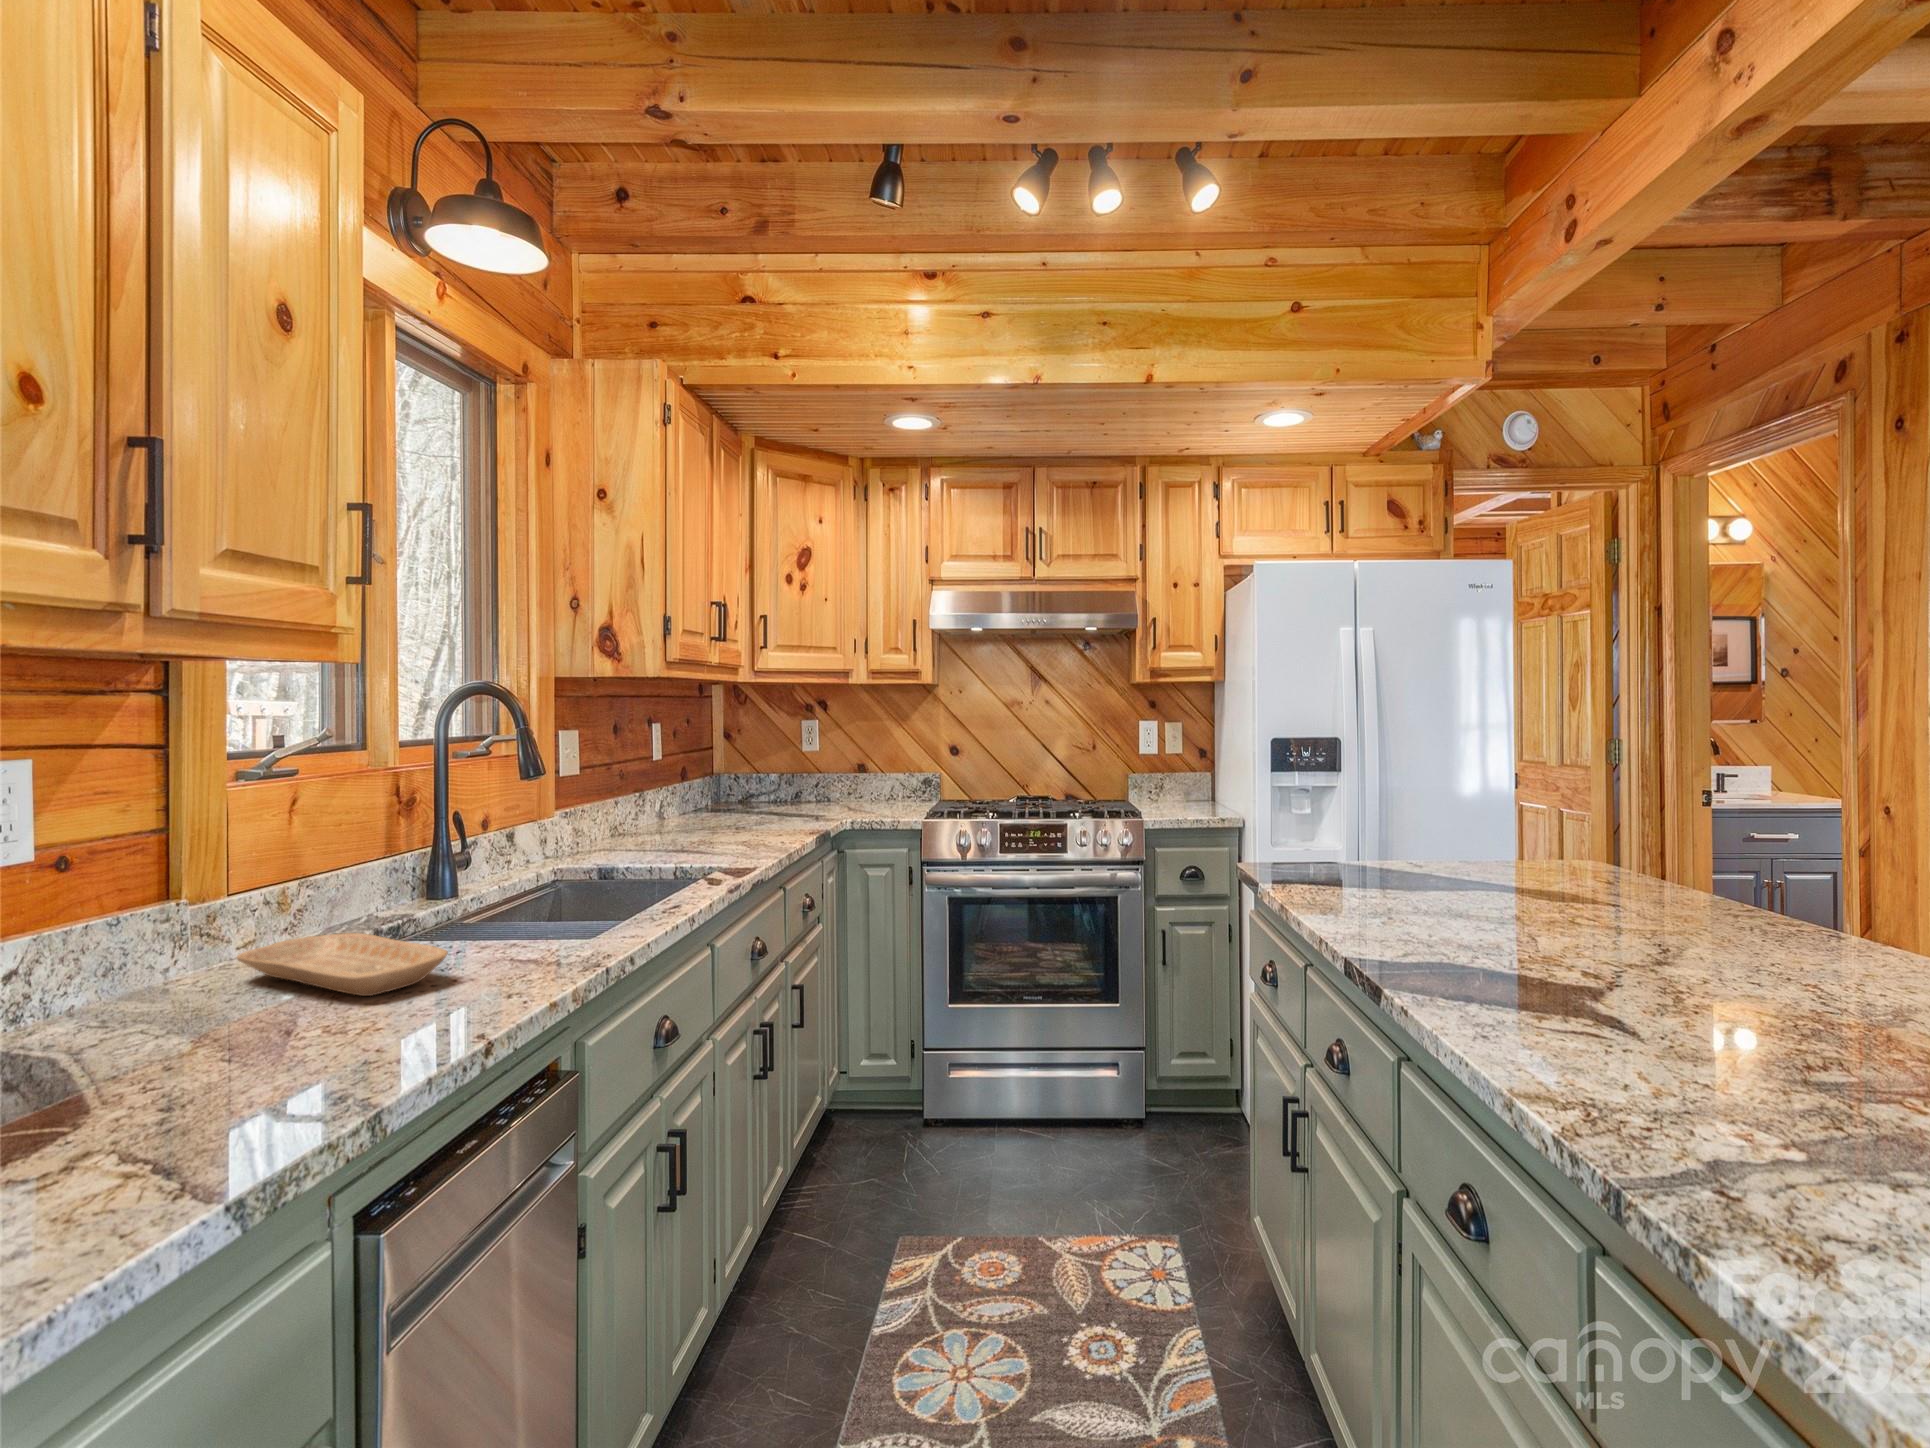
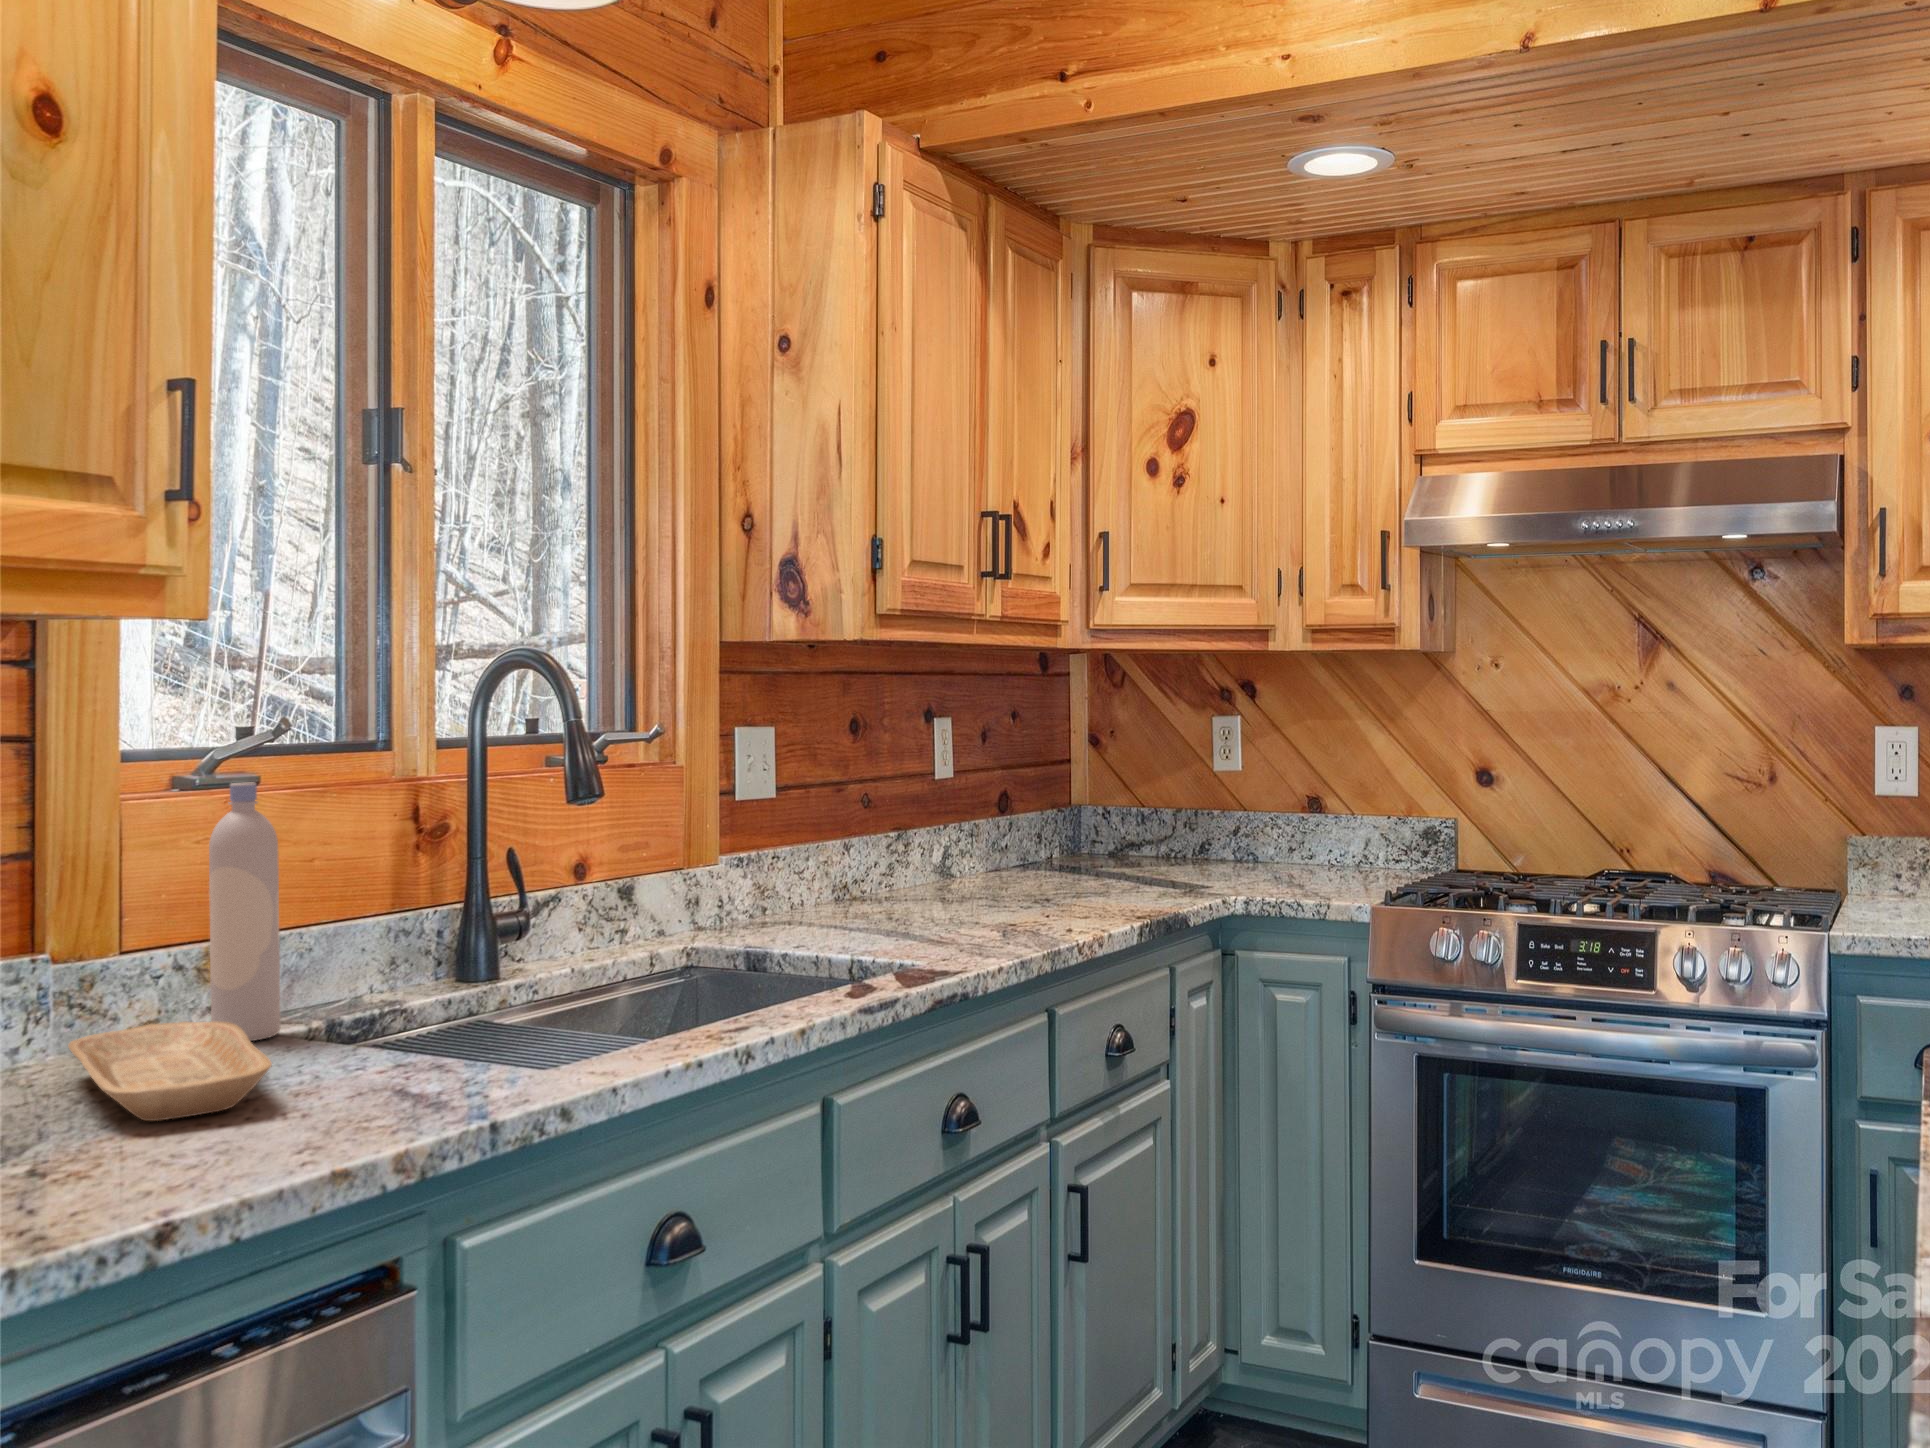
bottle: none [304,771,357,950] -> present [209,782,280,1041]

